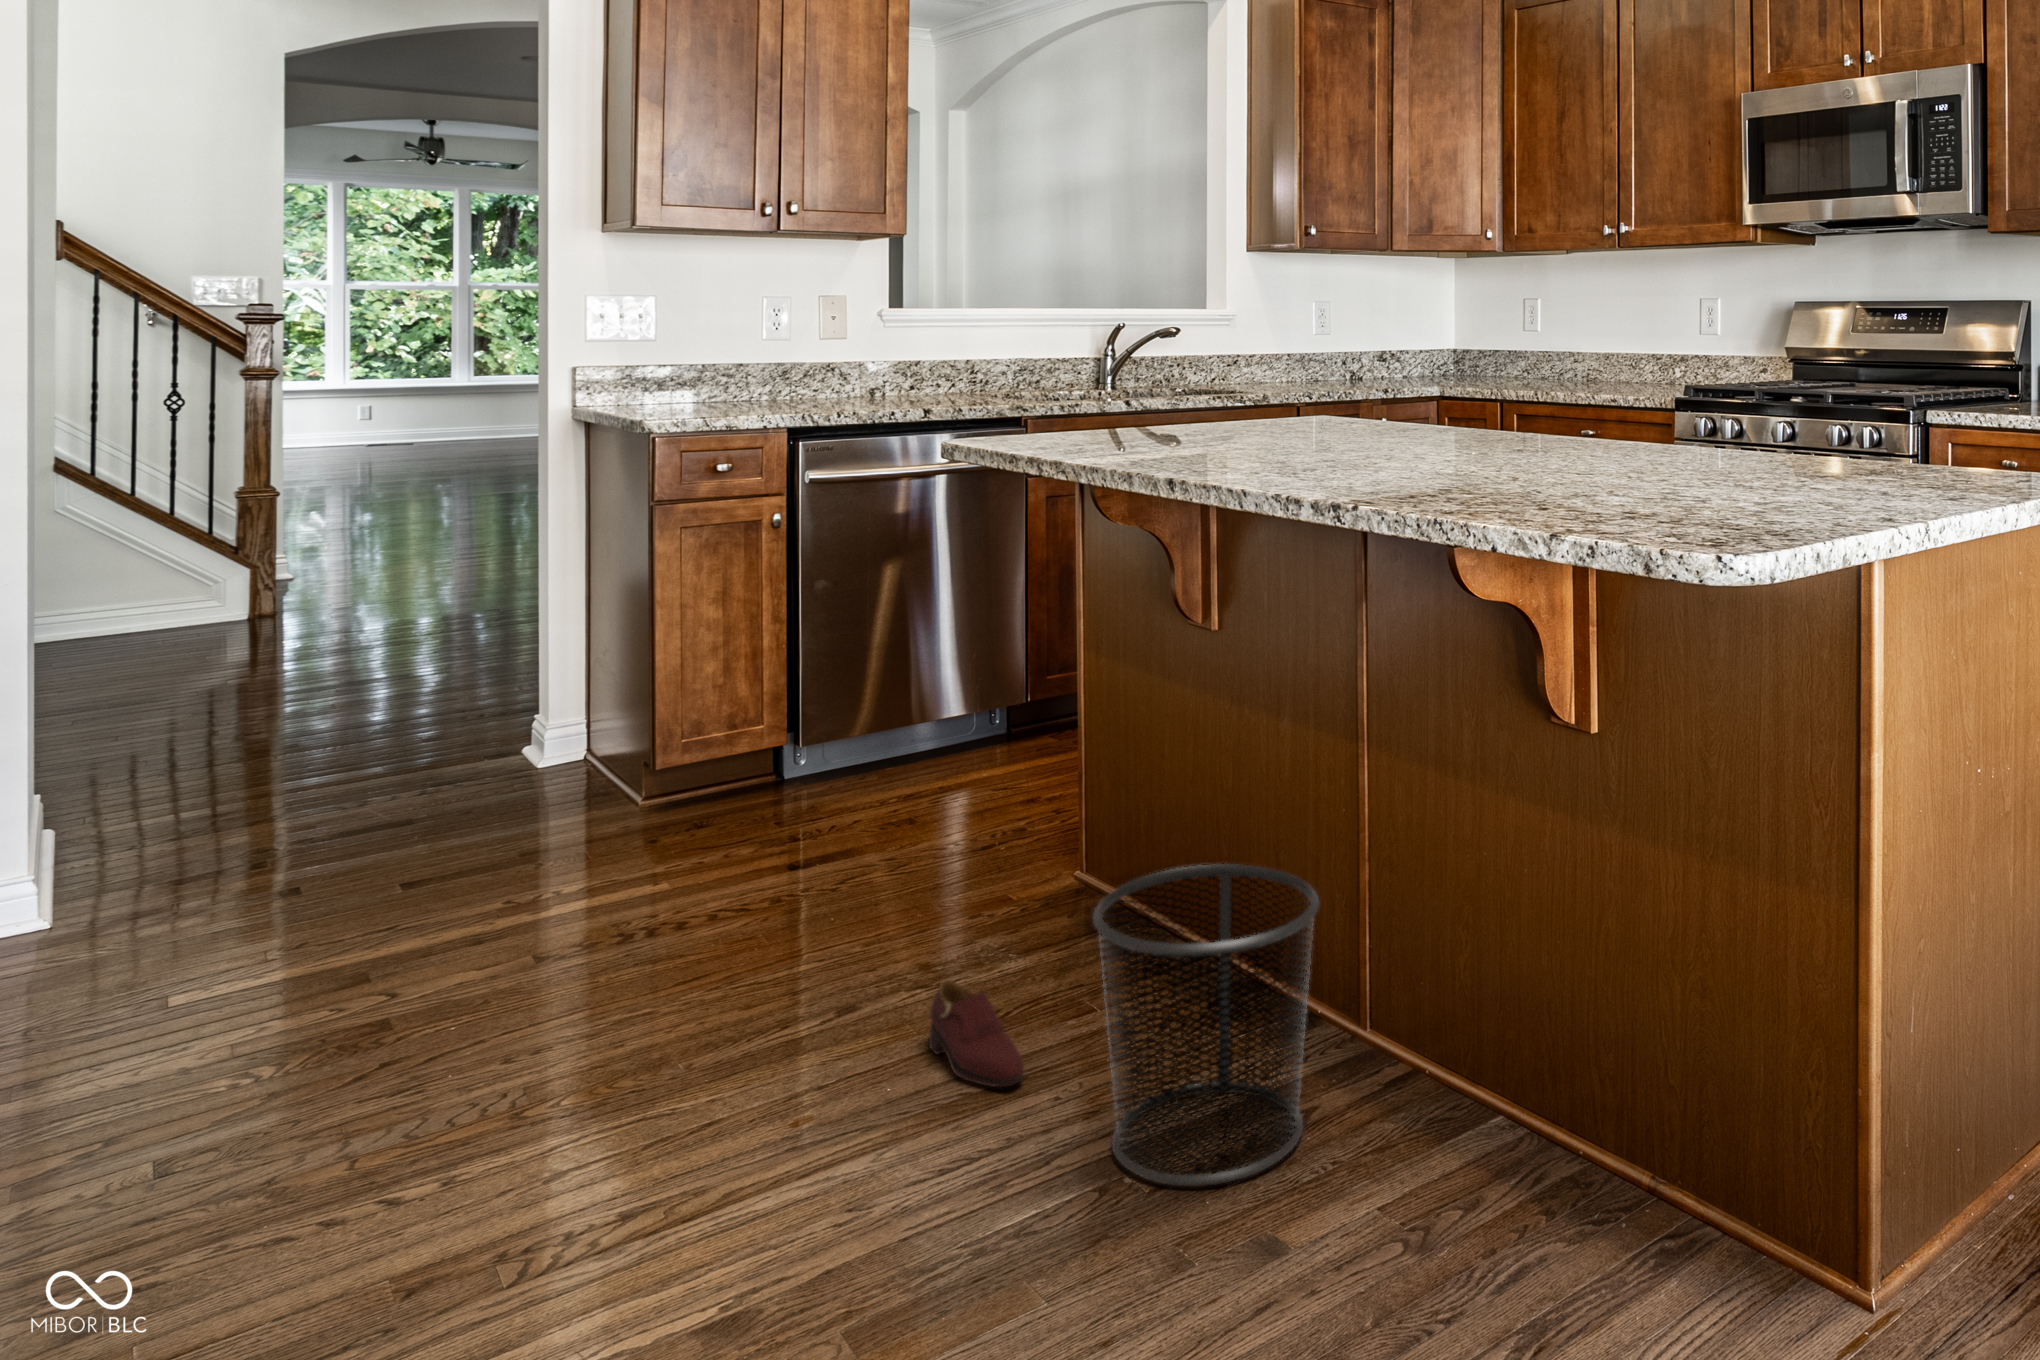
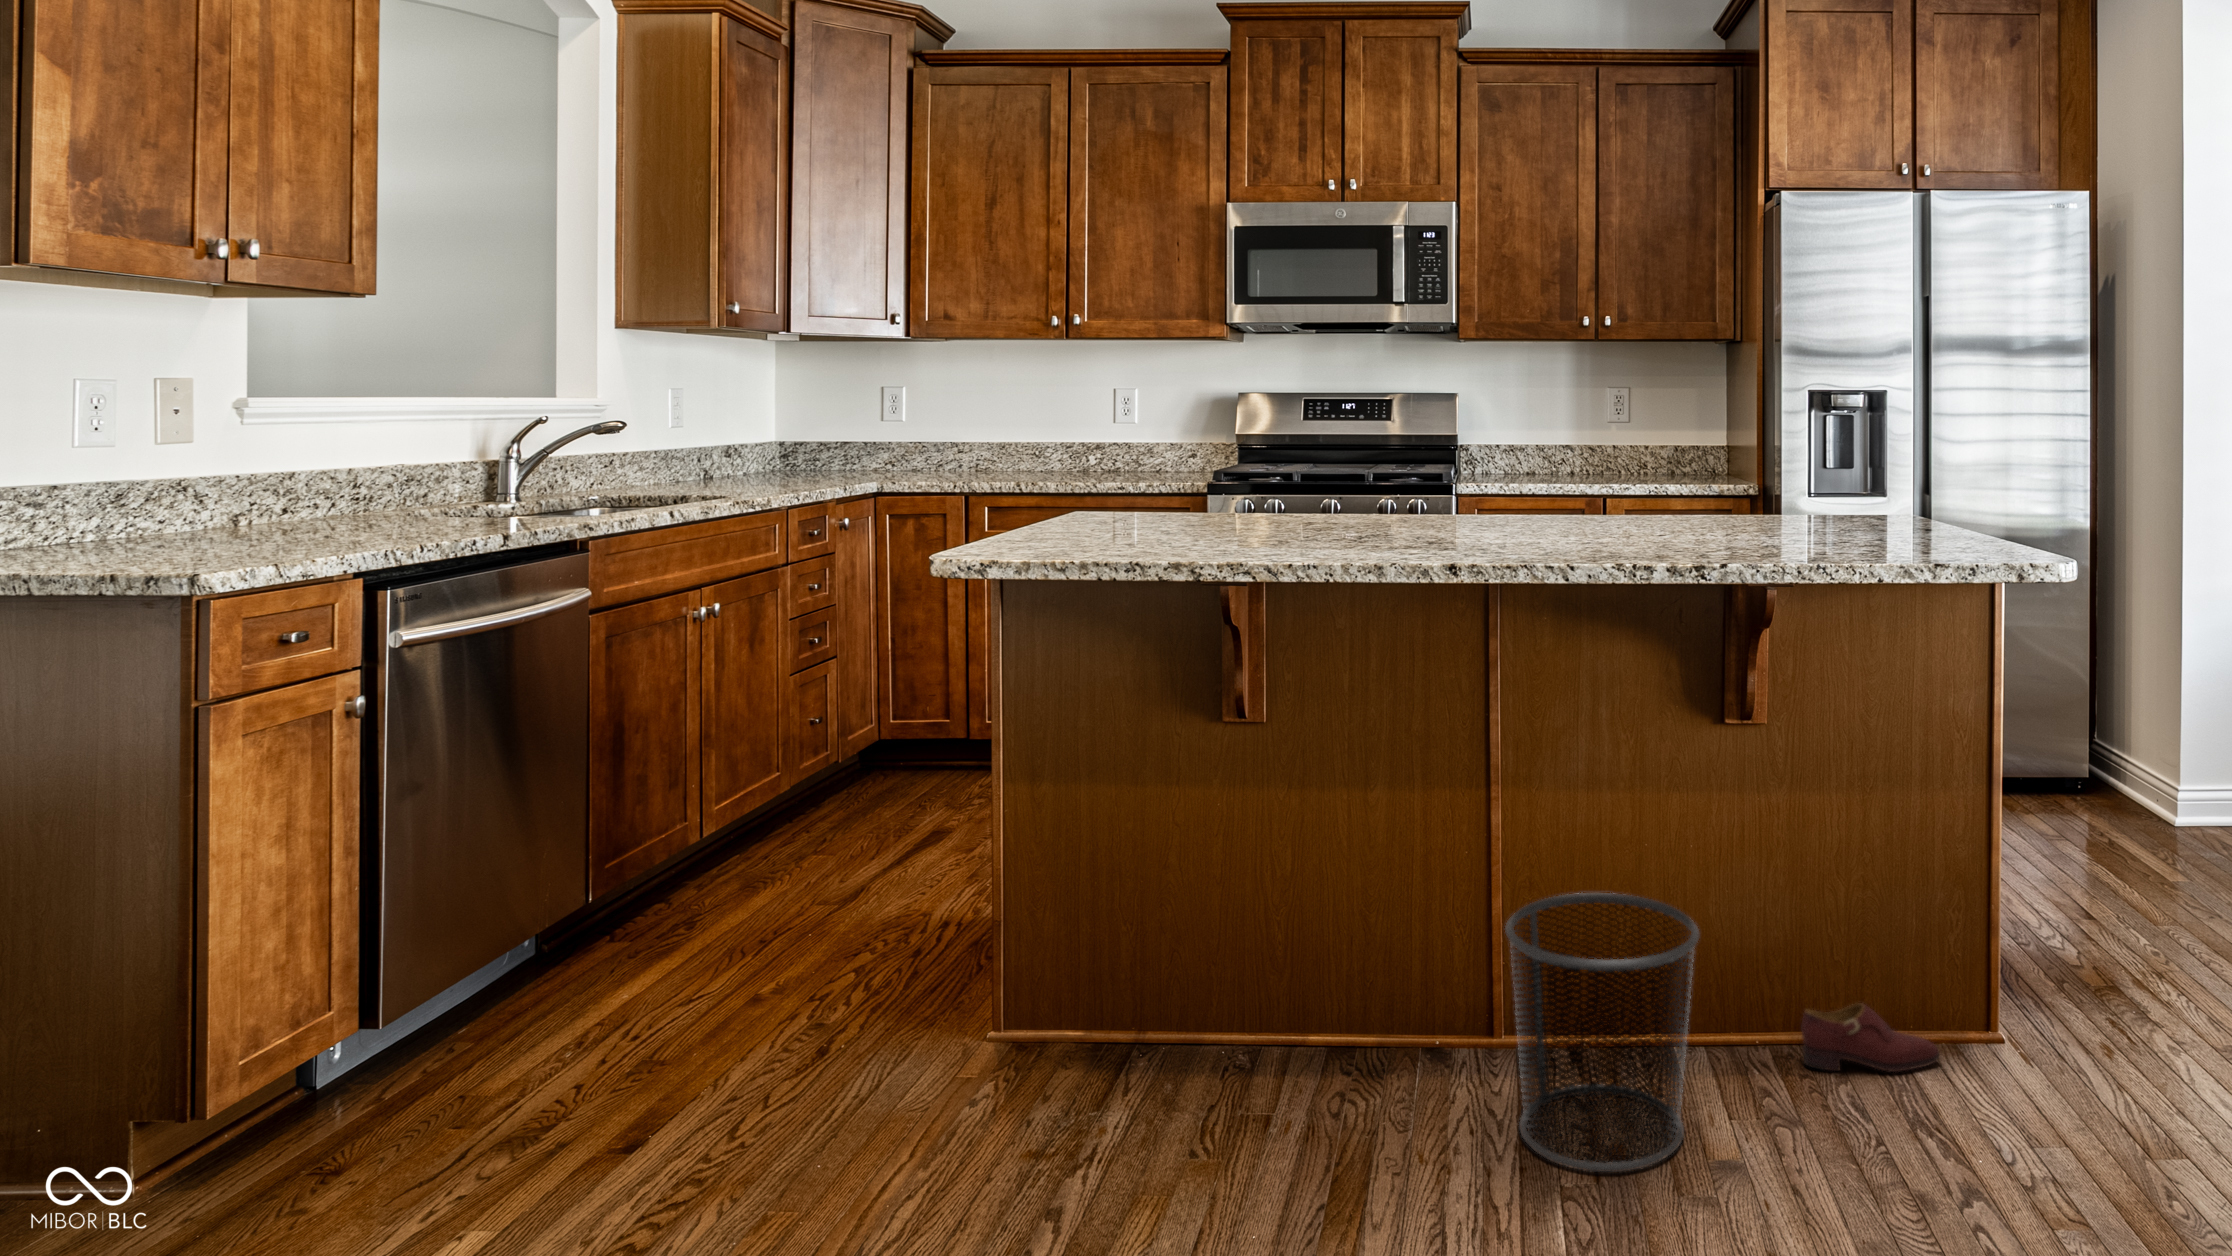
shoe: present [929,980,1024,1087] -> present [1802,1003,1940,1072]

